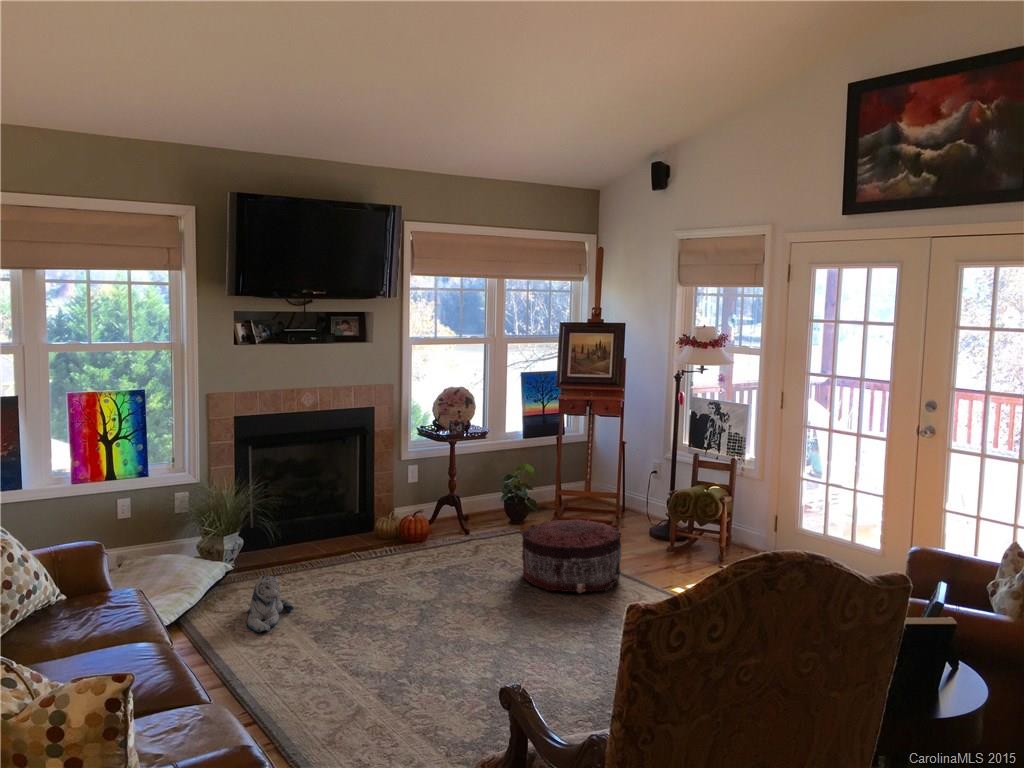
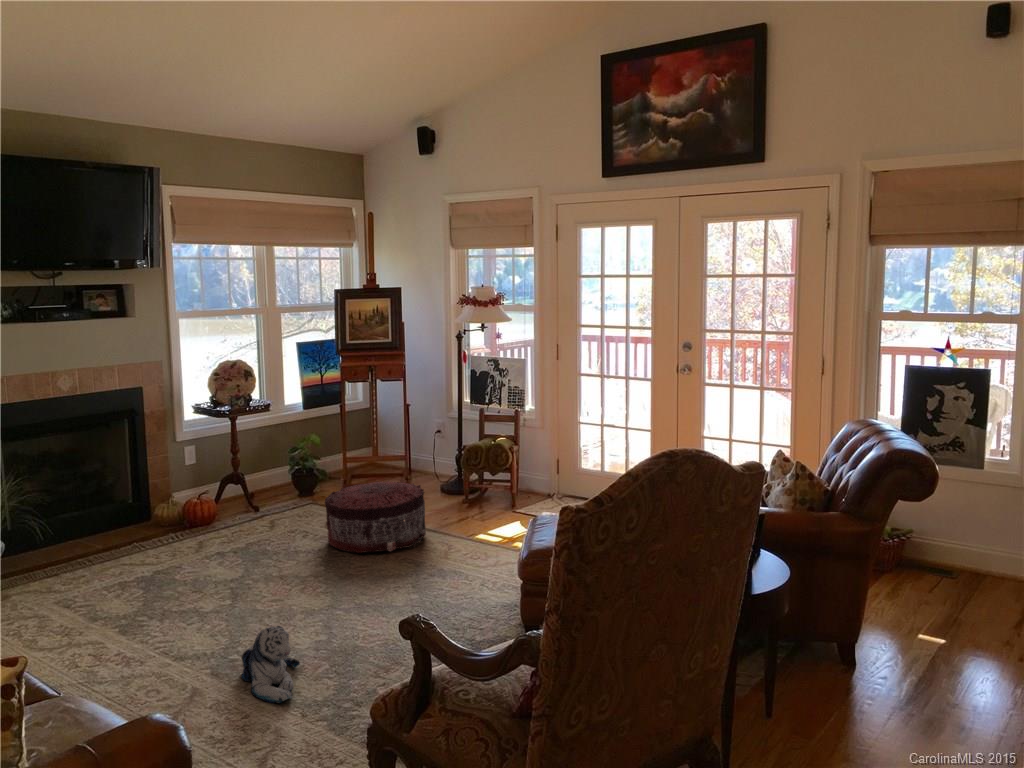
plush toy: present [247,576,293,633] -> present [241,626,300,703]

